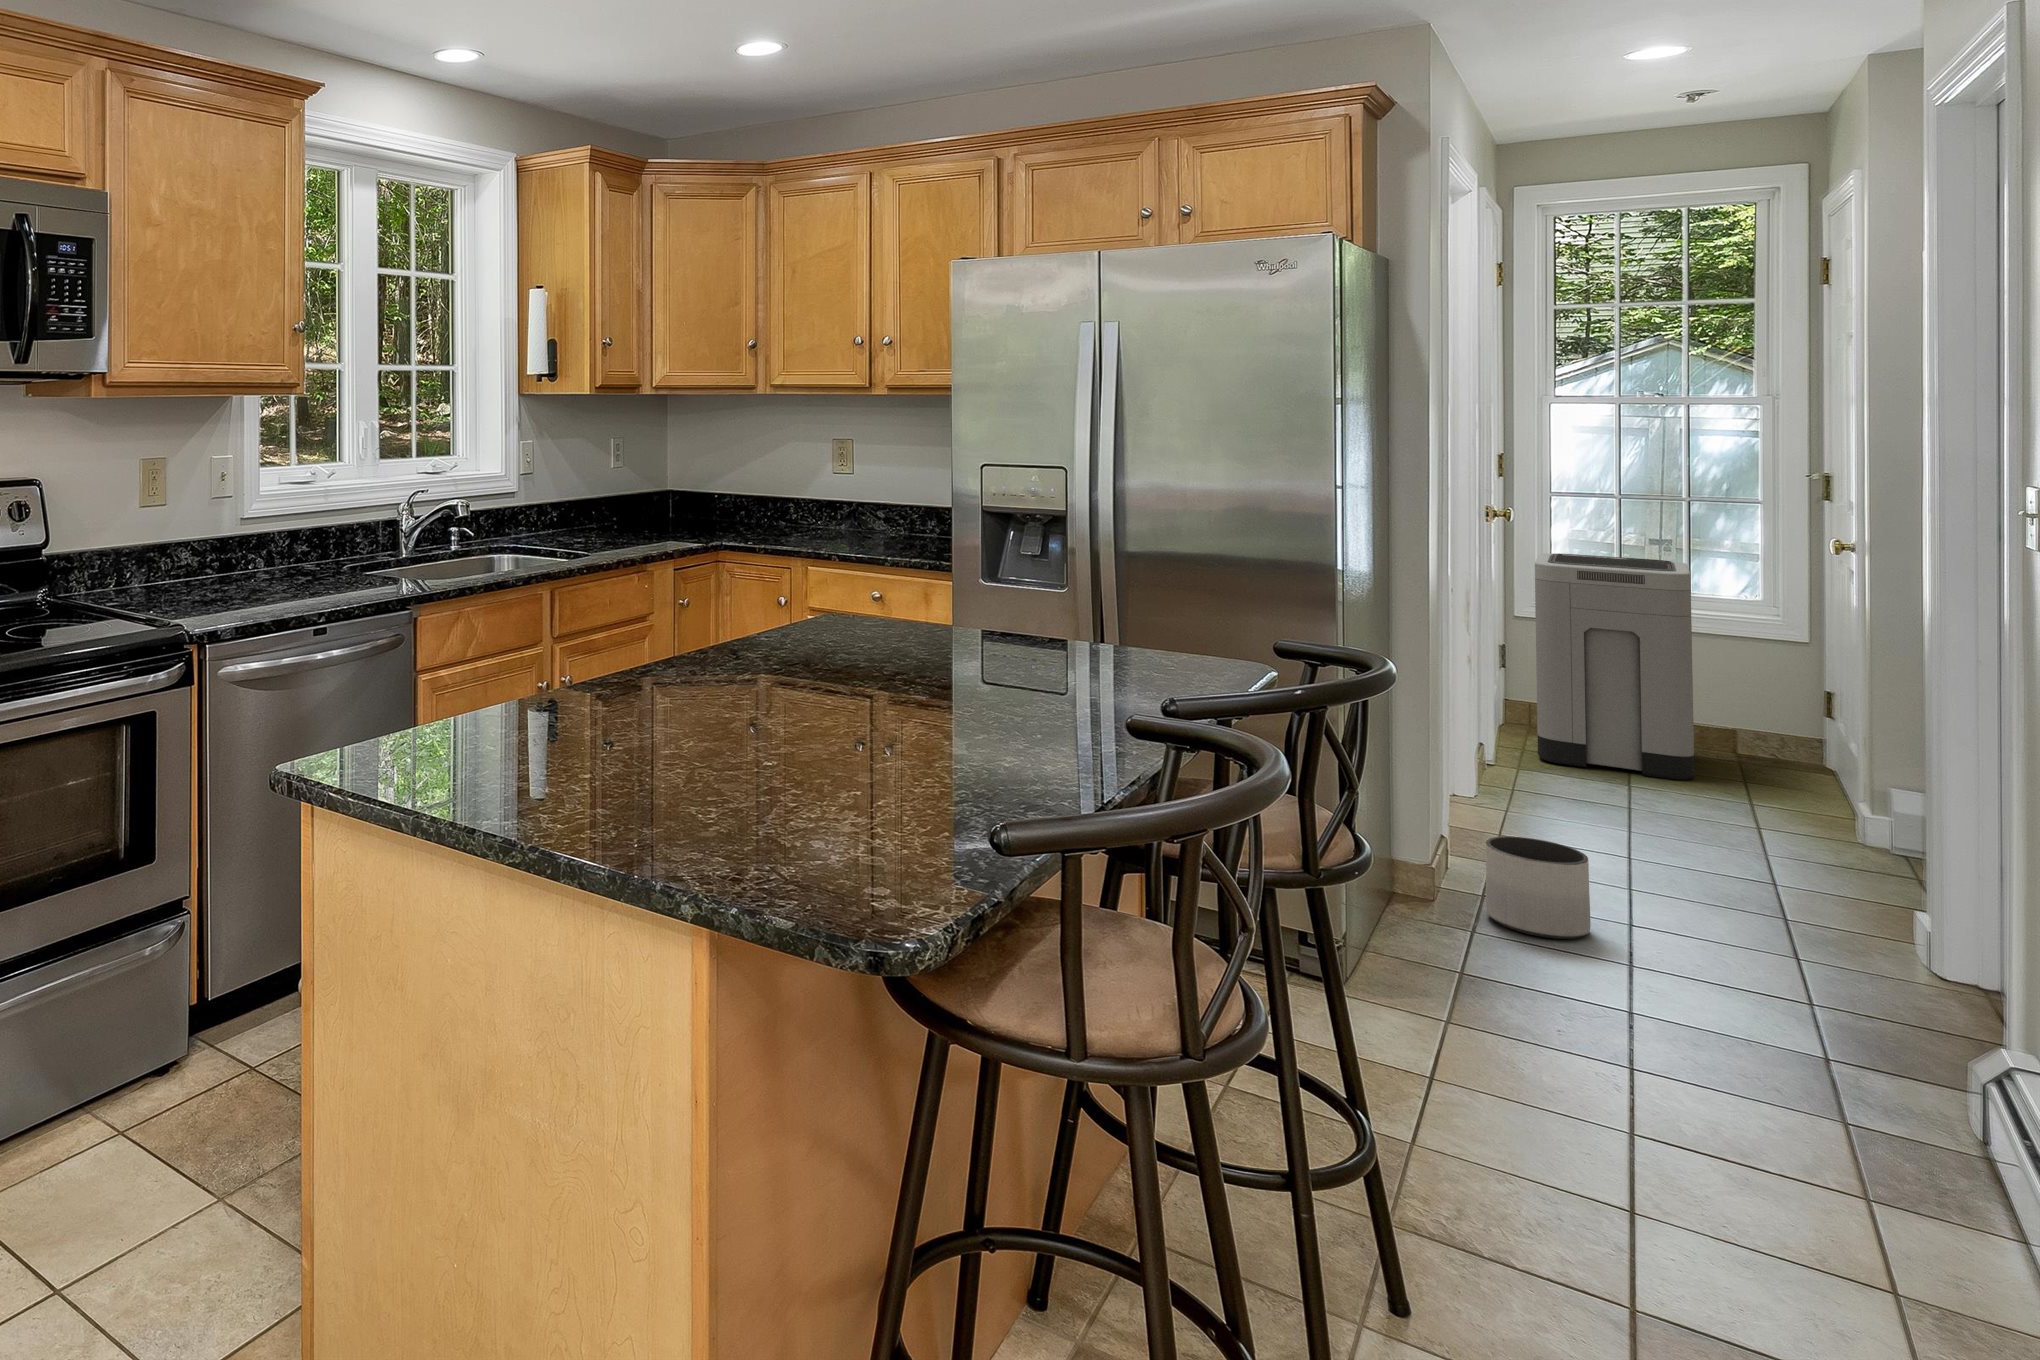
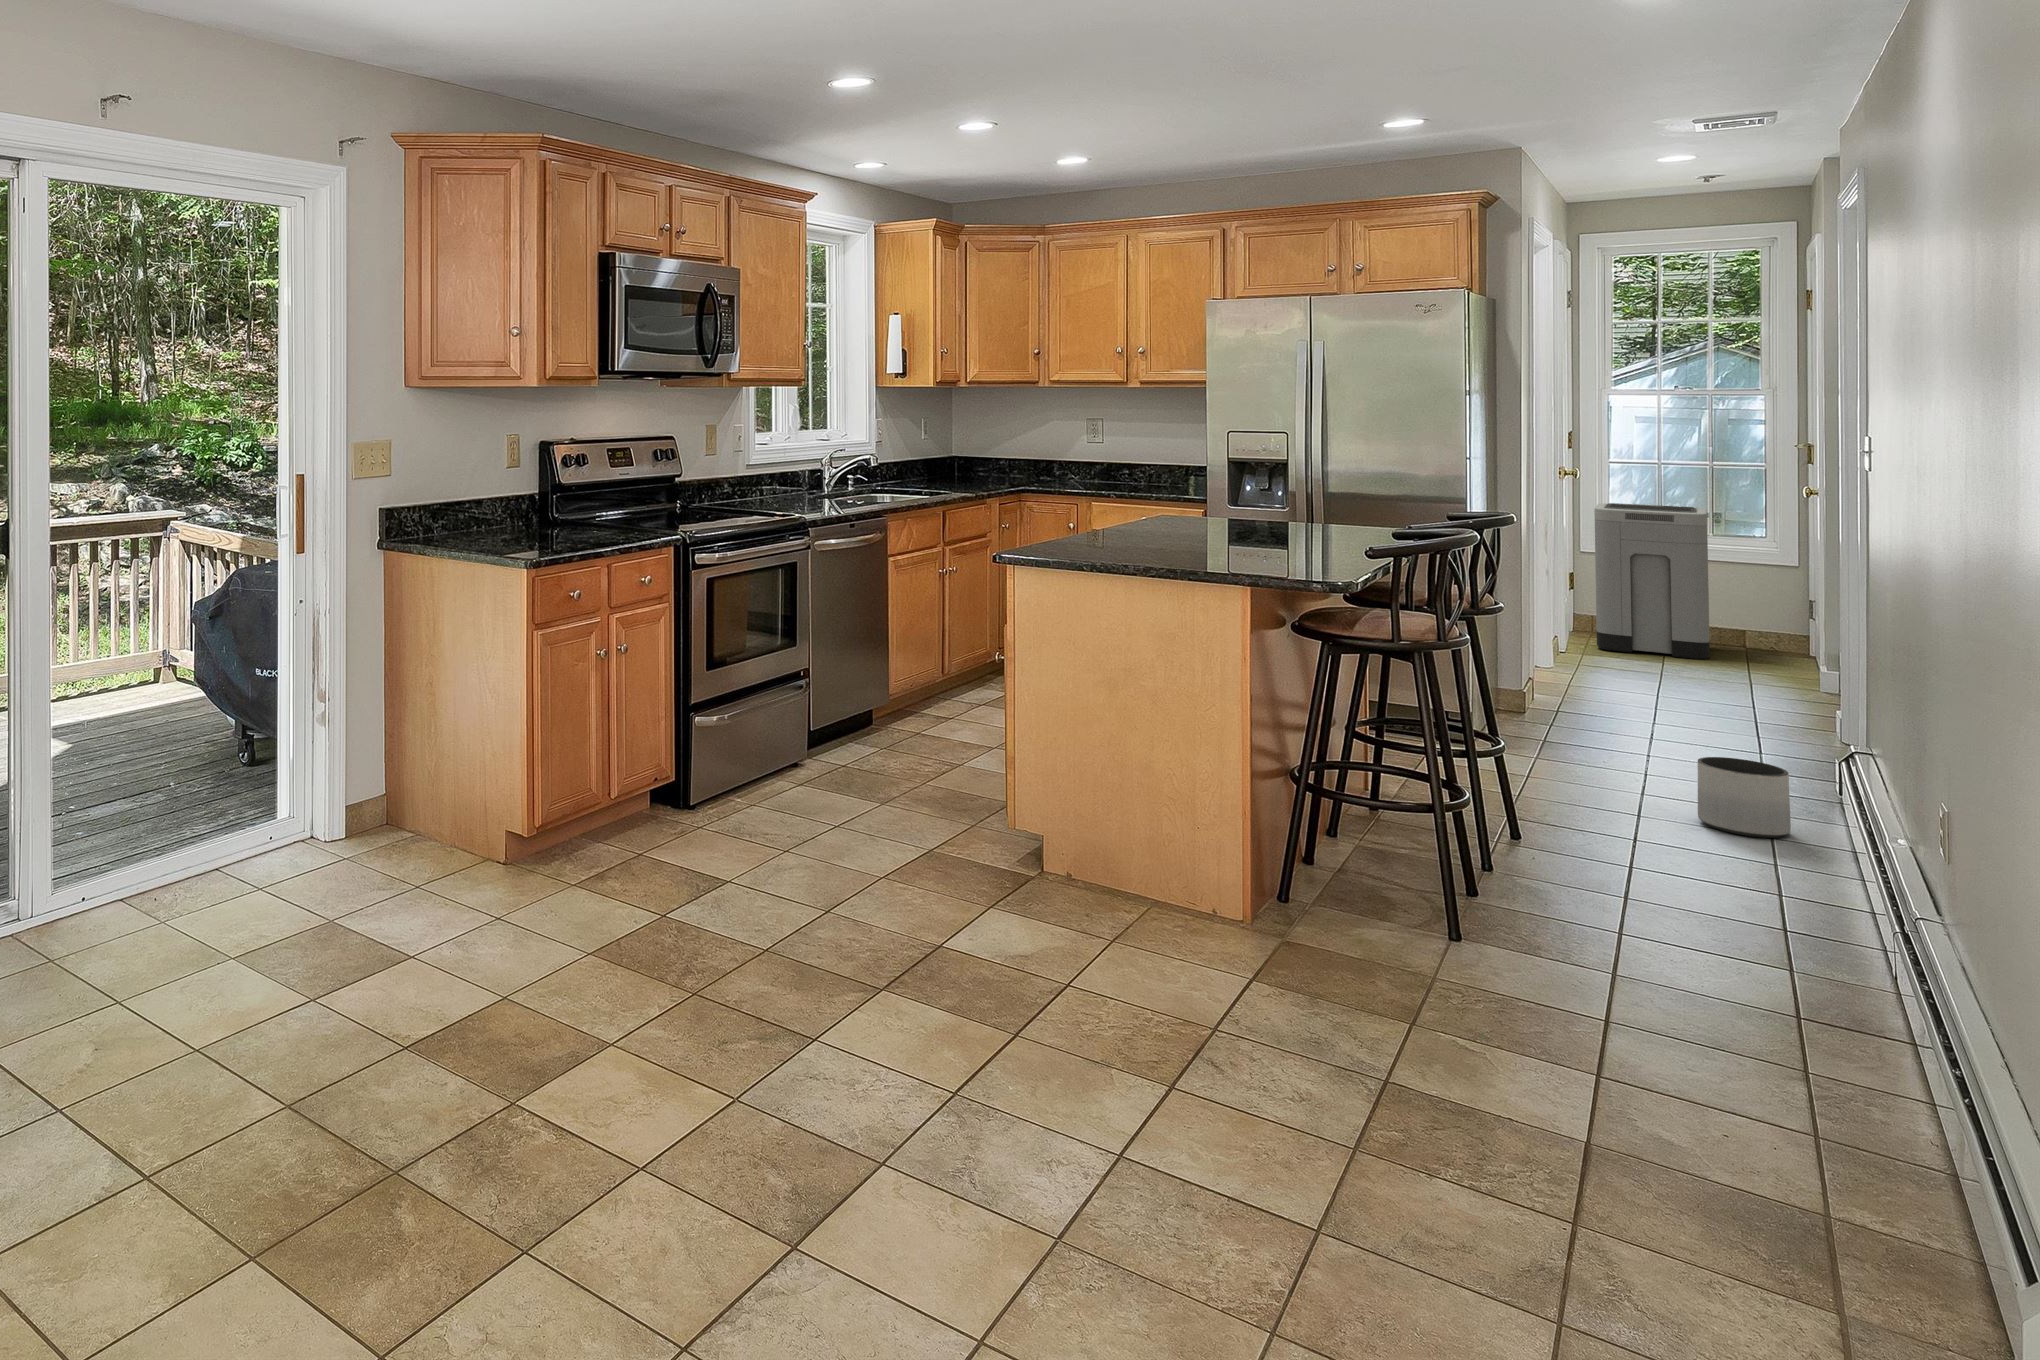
planter: present [1486,836,1591,939] -> present [1697,757,1791,838]

